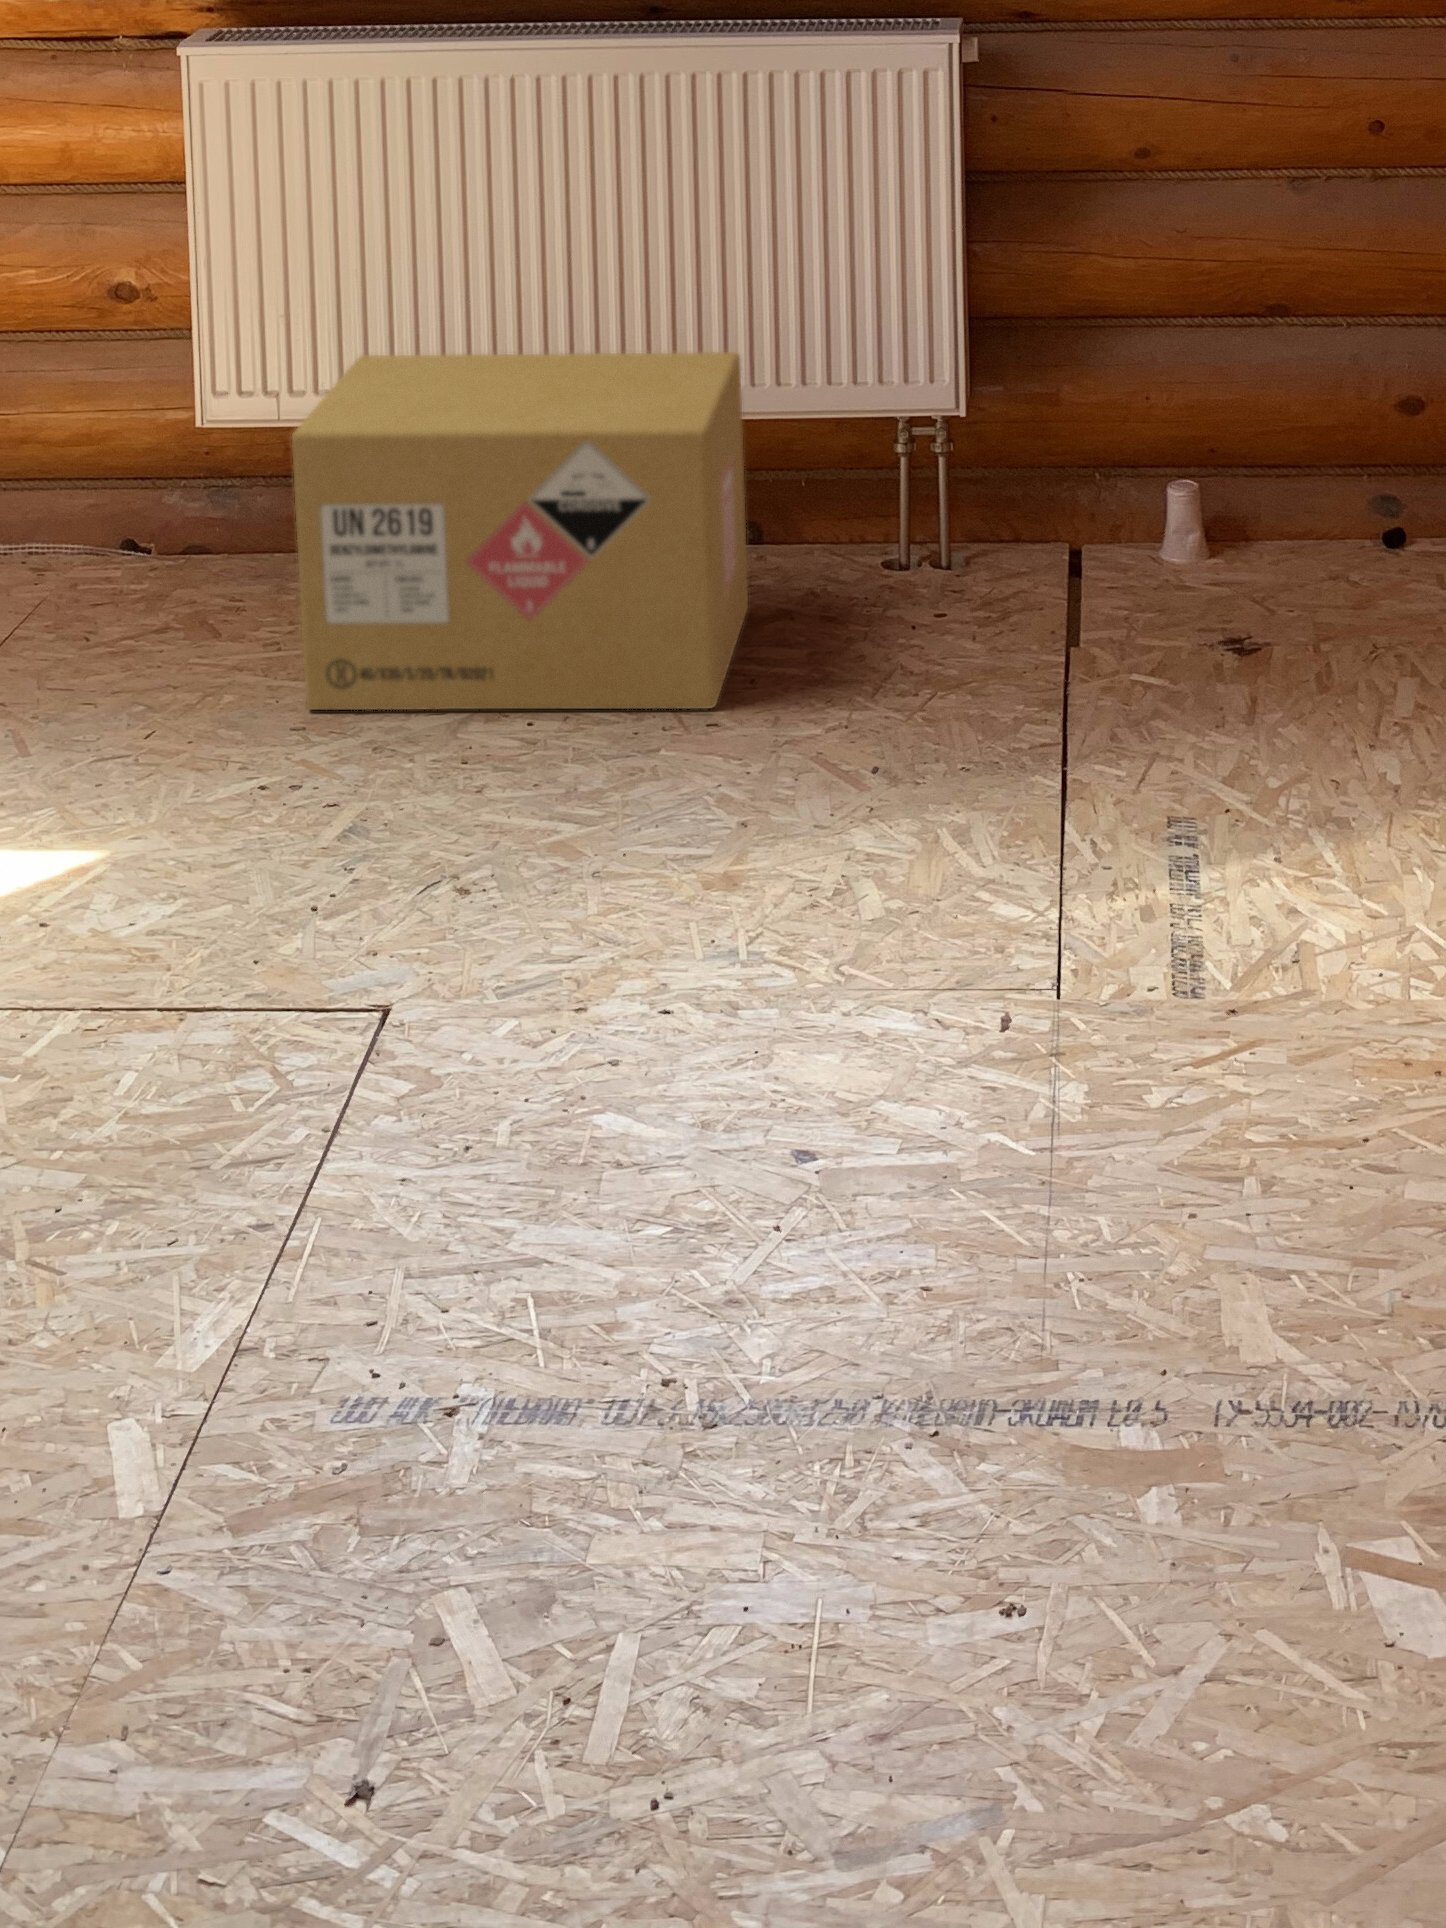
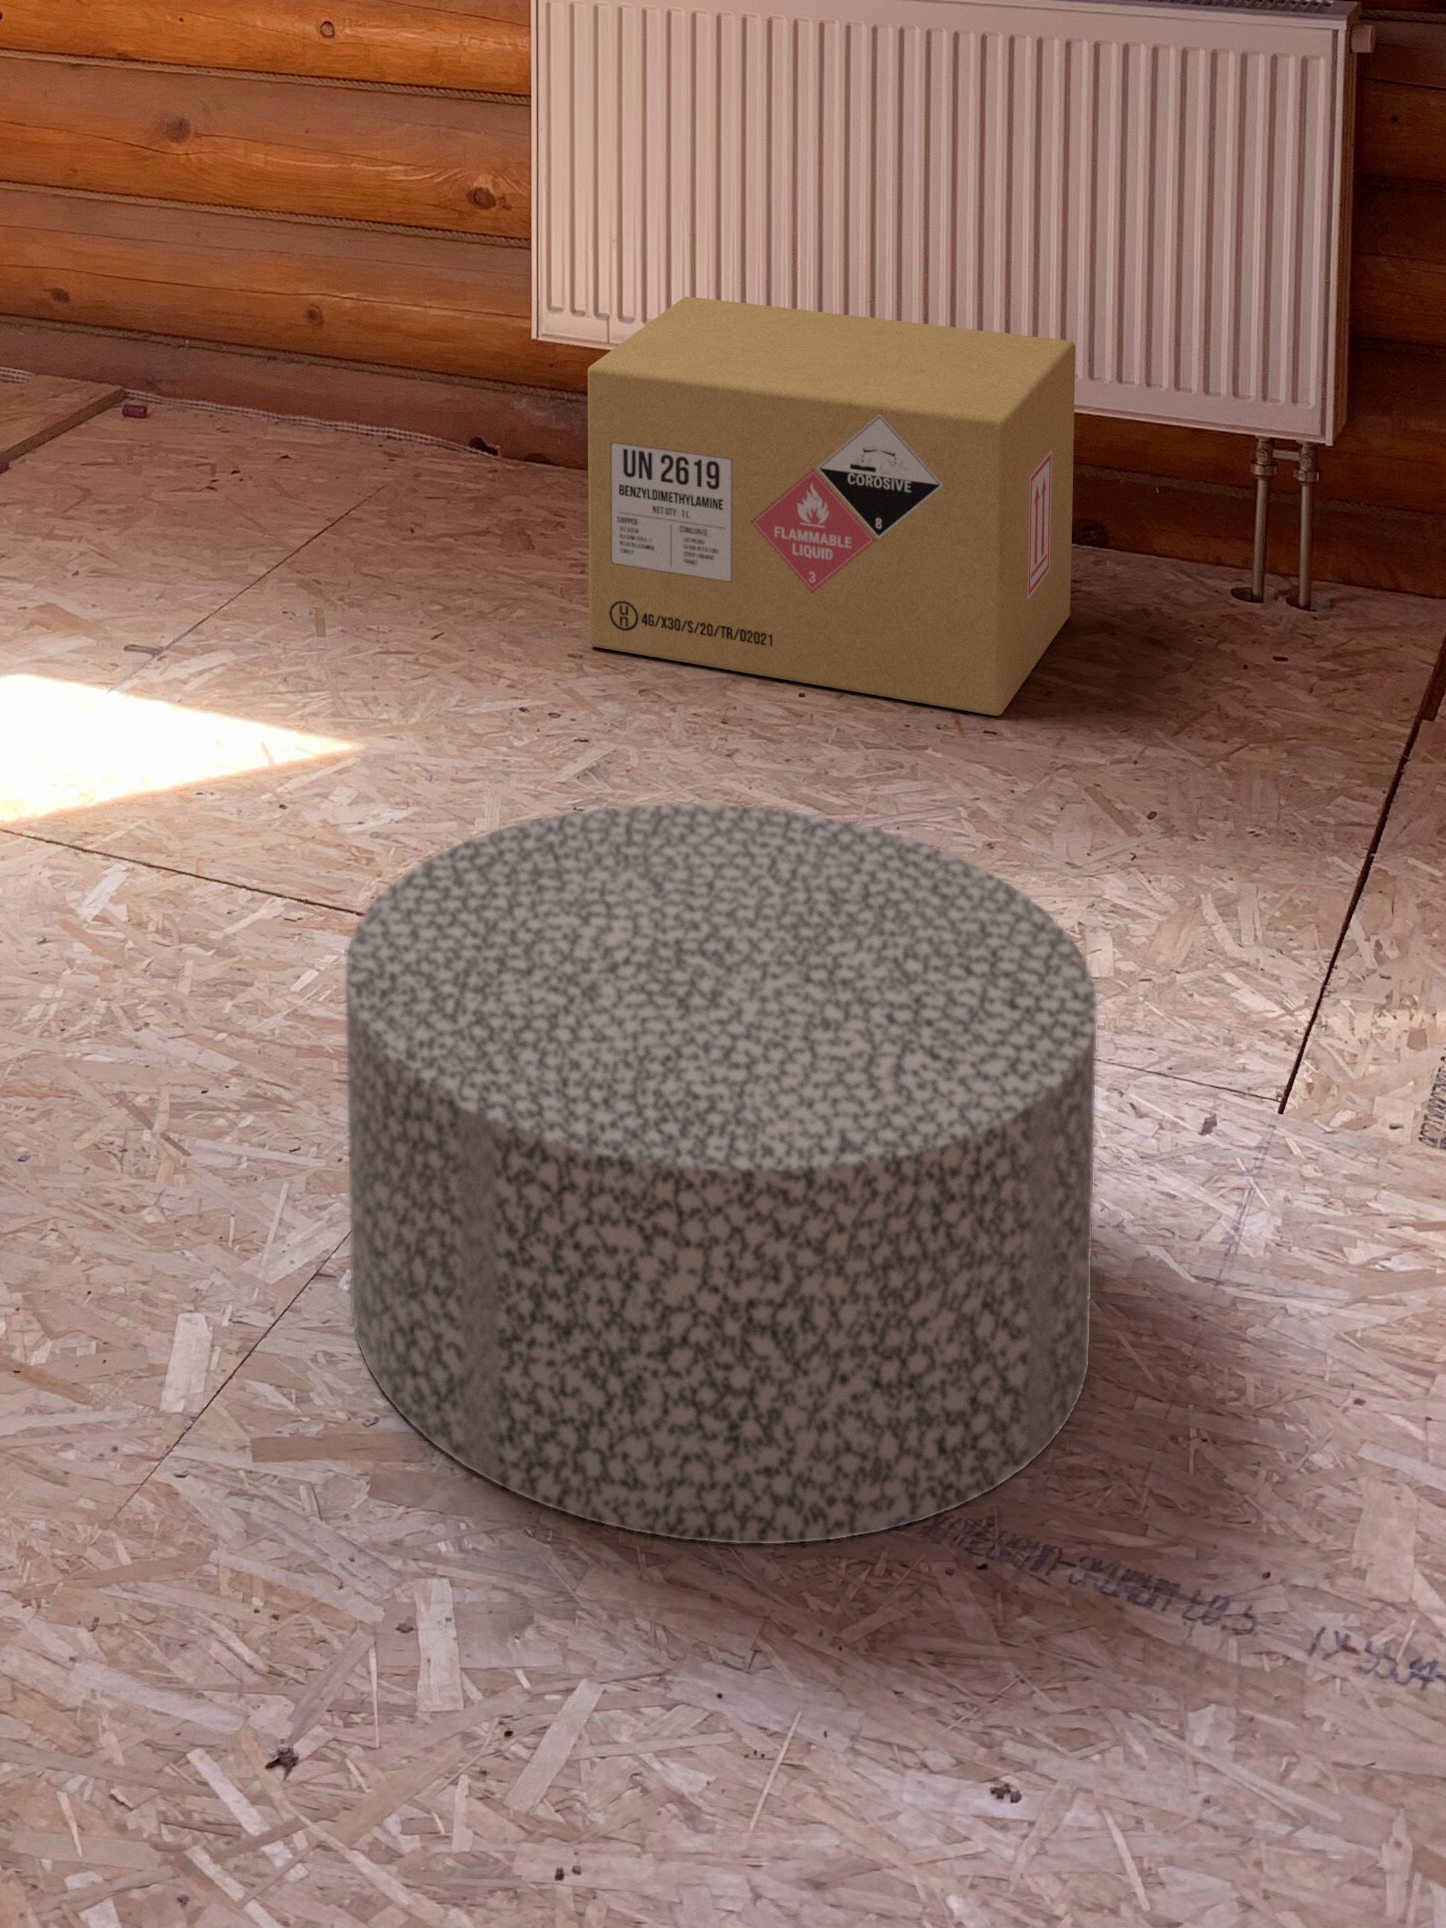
ottoman: none [256,807,971,1496] -> present [346,804,1097,1544]

